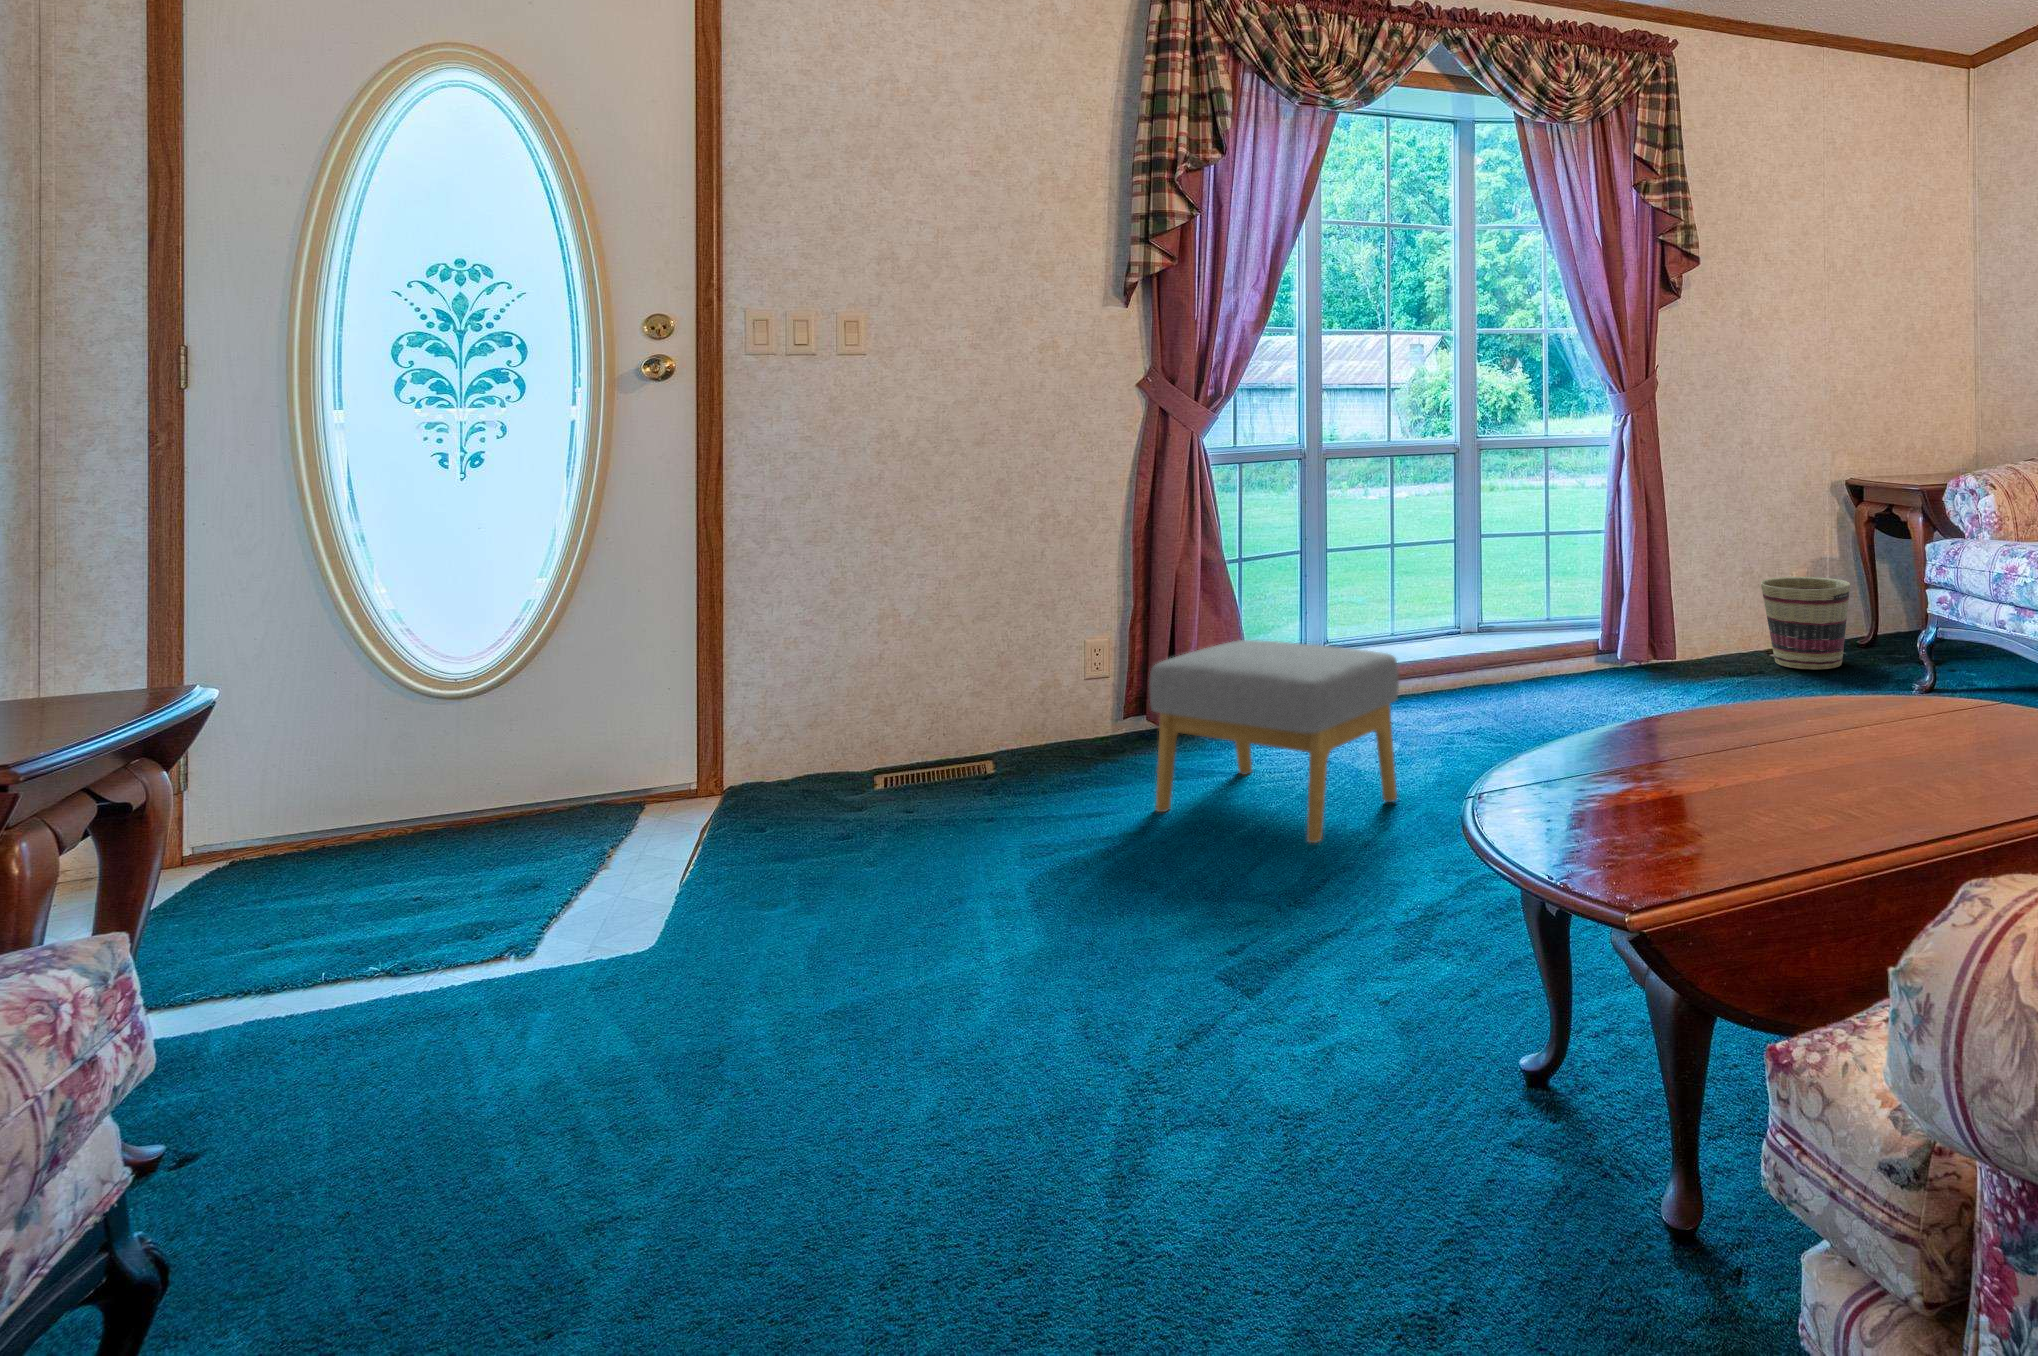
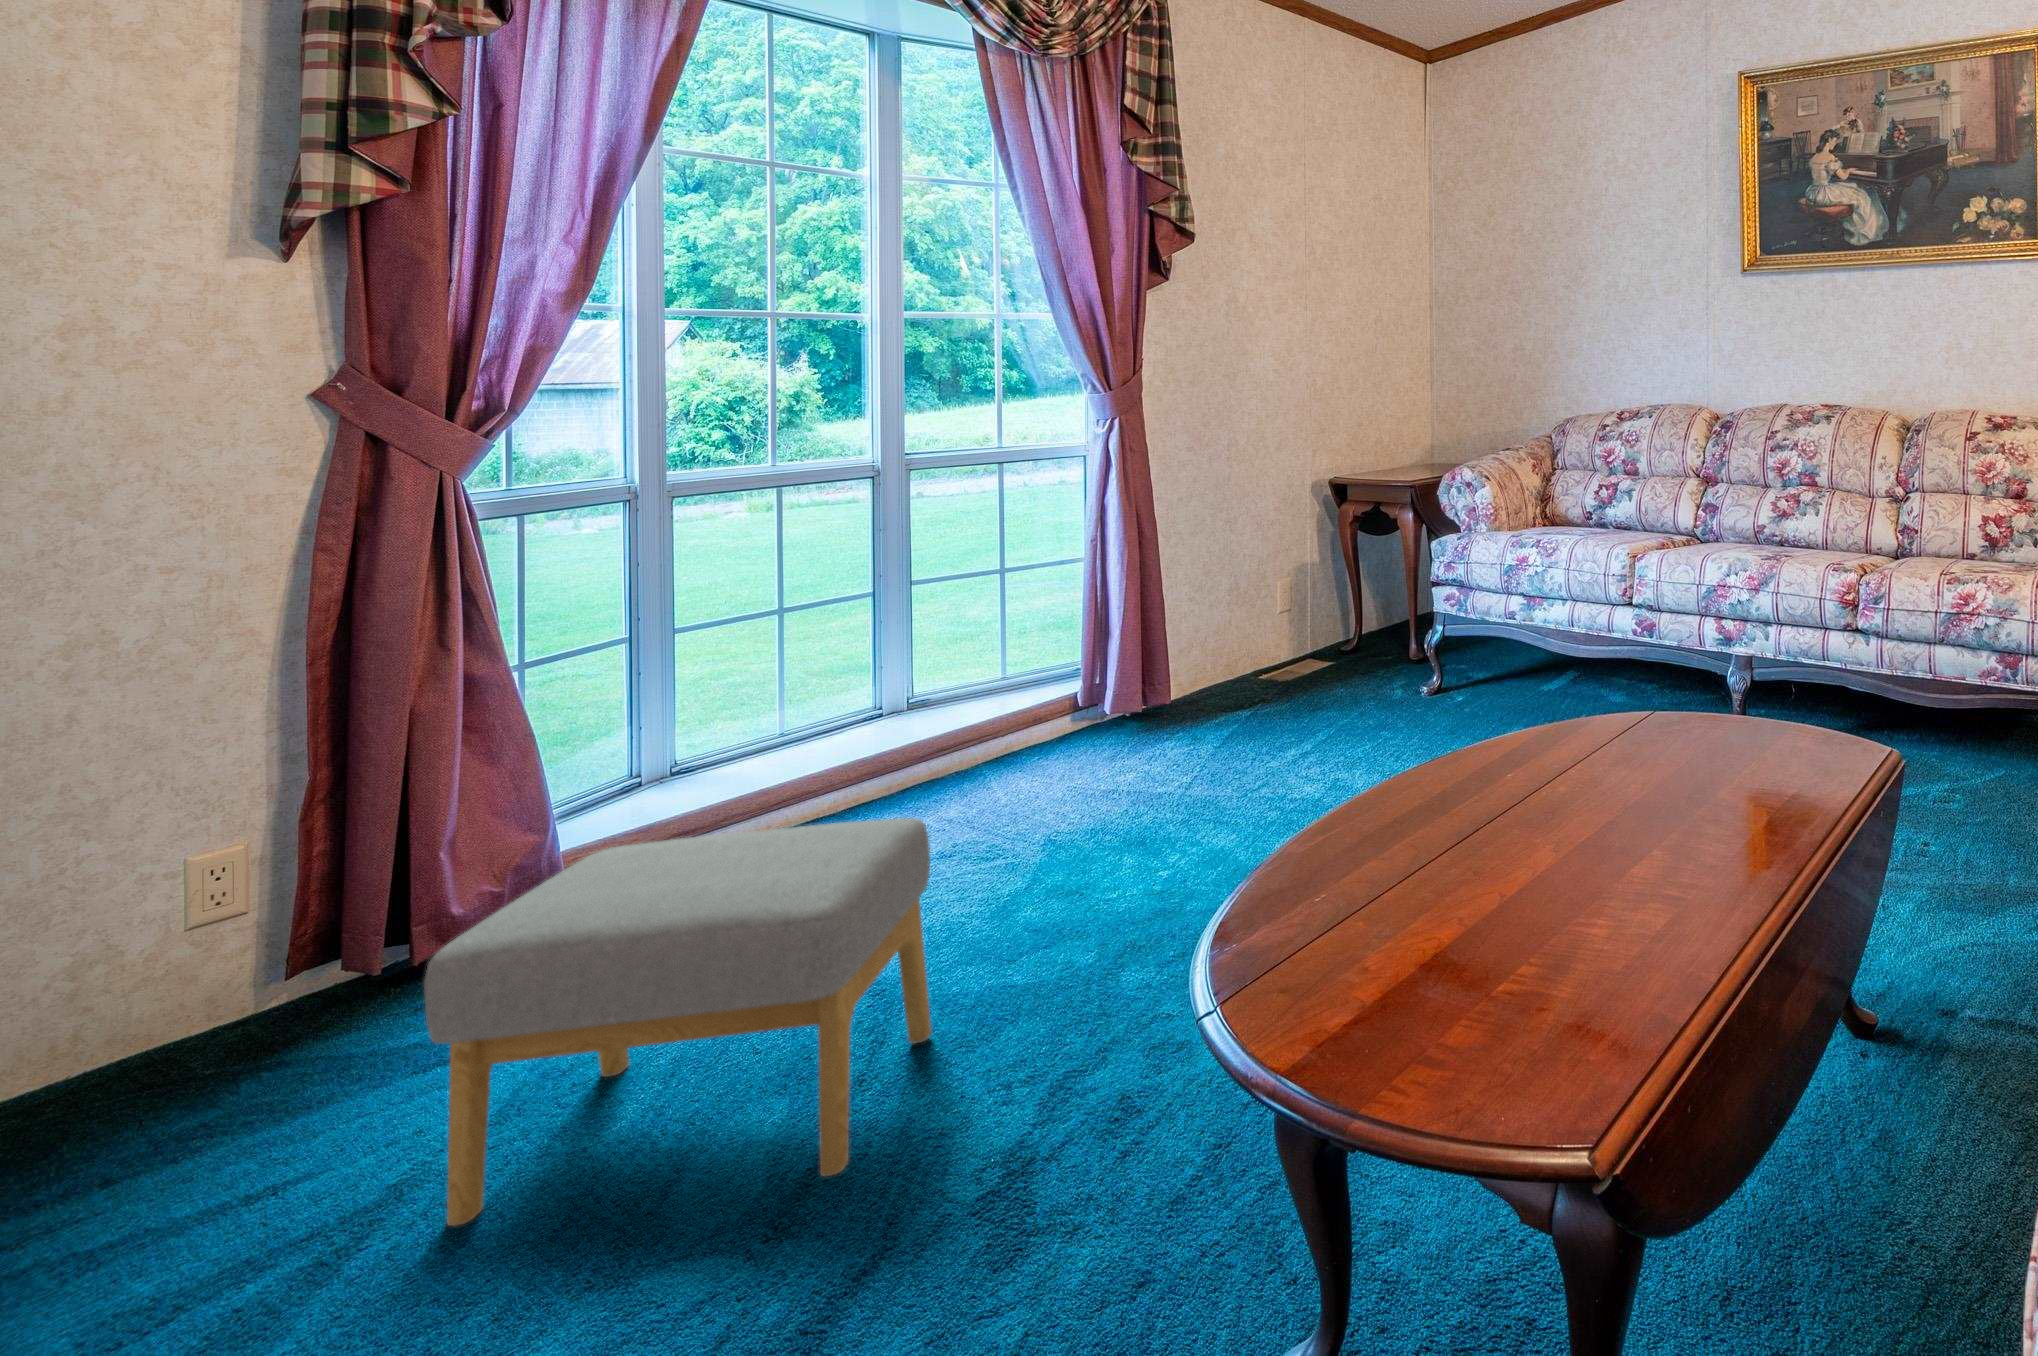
basket: present [1761,577,1850,669] -> none [1260,589,1354,693]

